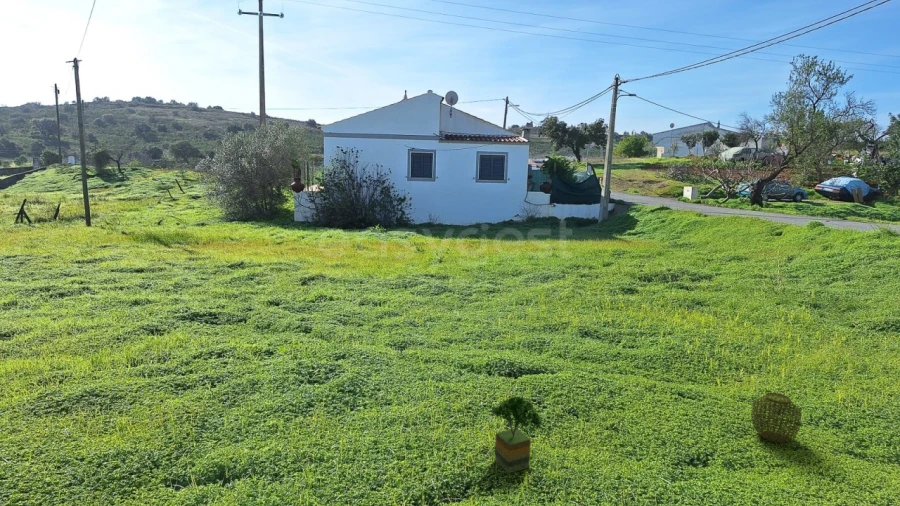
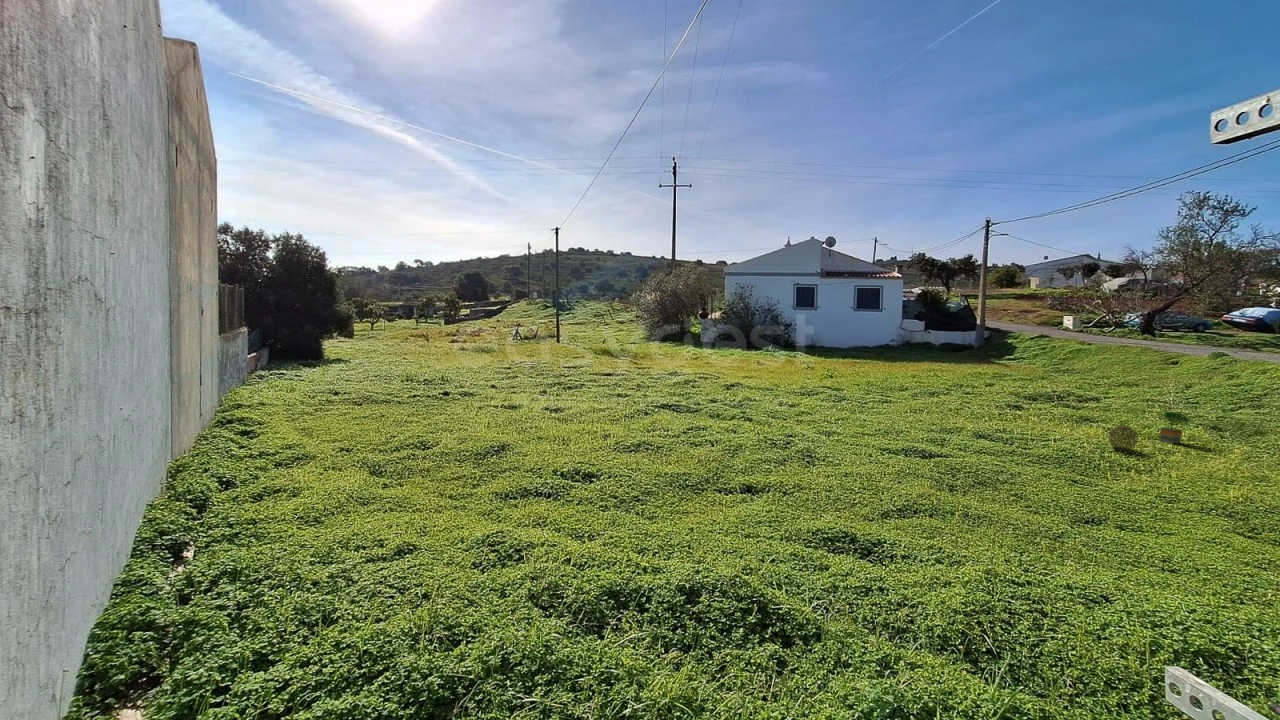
potted tree: present [492,396,543,473] -> present [1159,411,1189,443]

